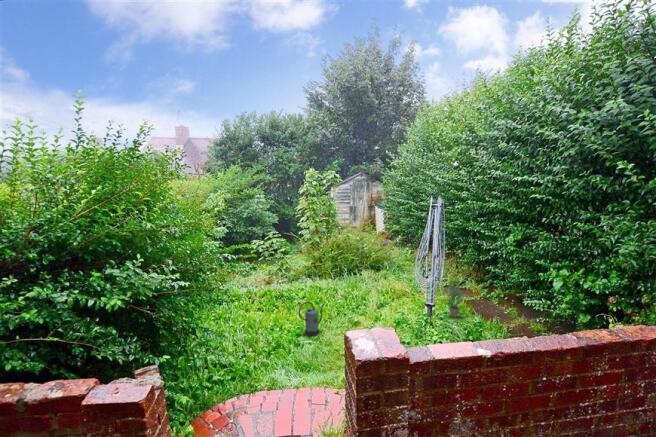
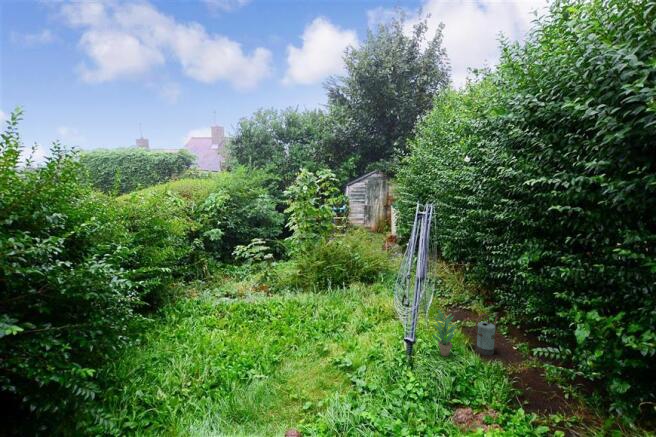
watering can: present [299,302,324,336] -> present [475,314,498,355]

